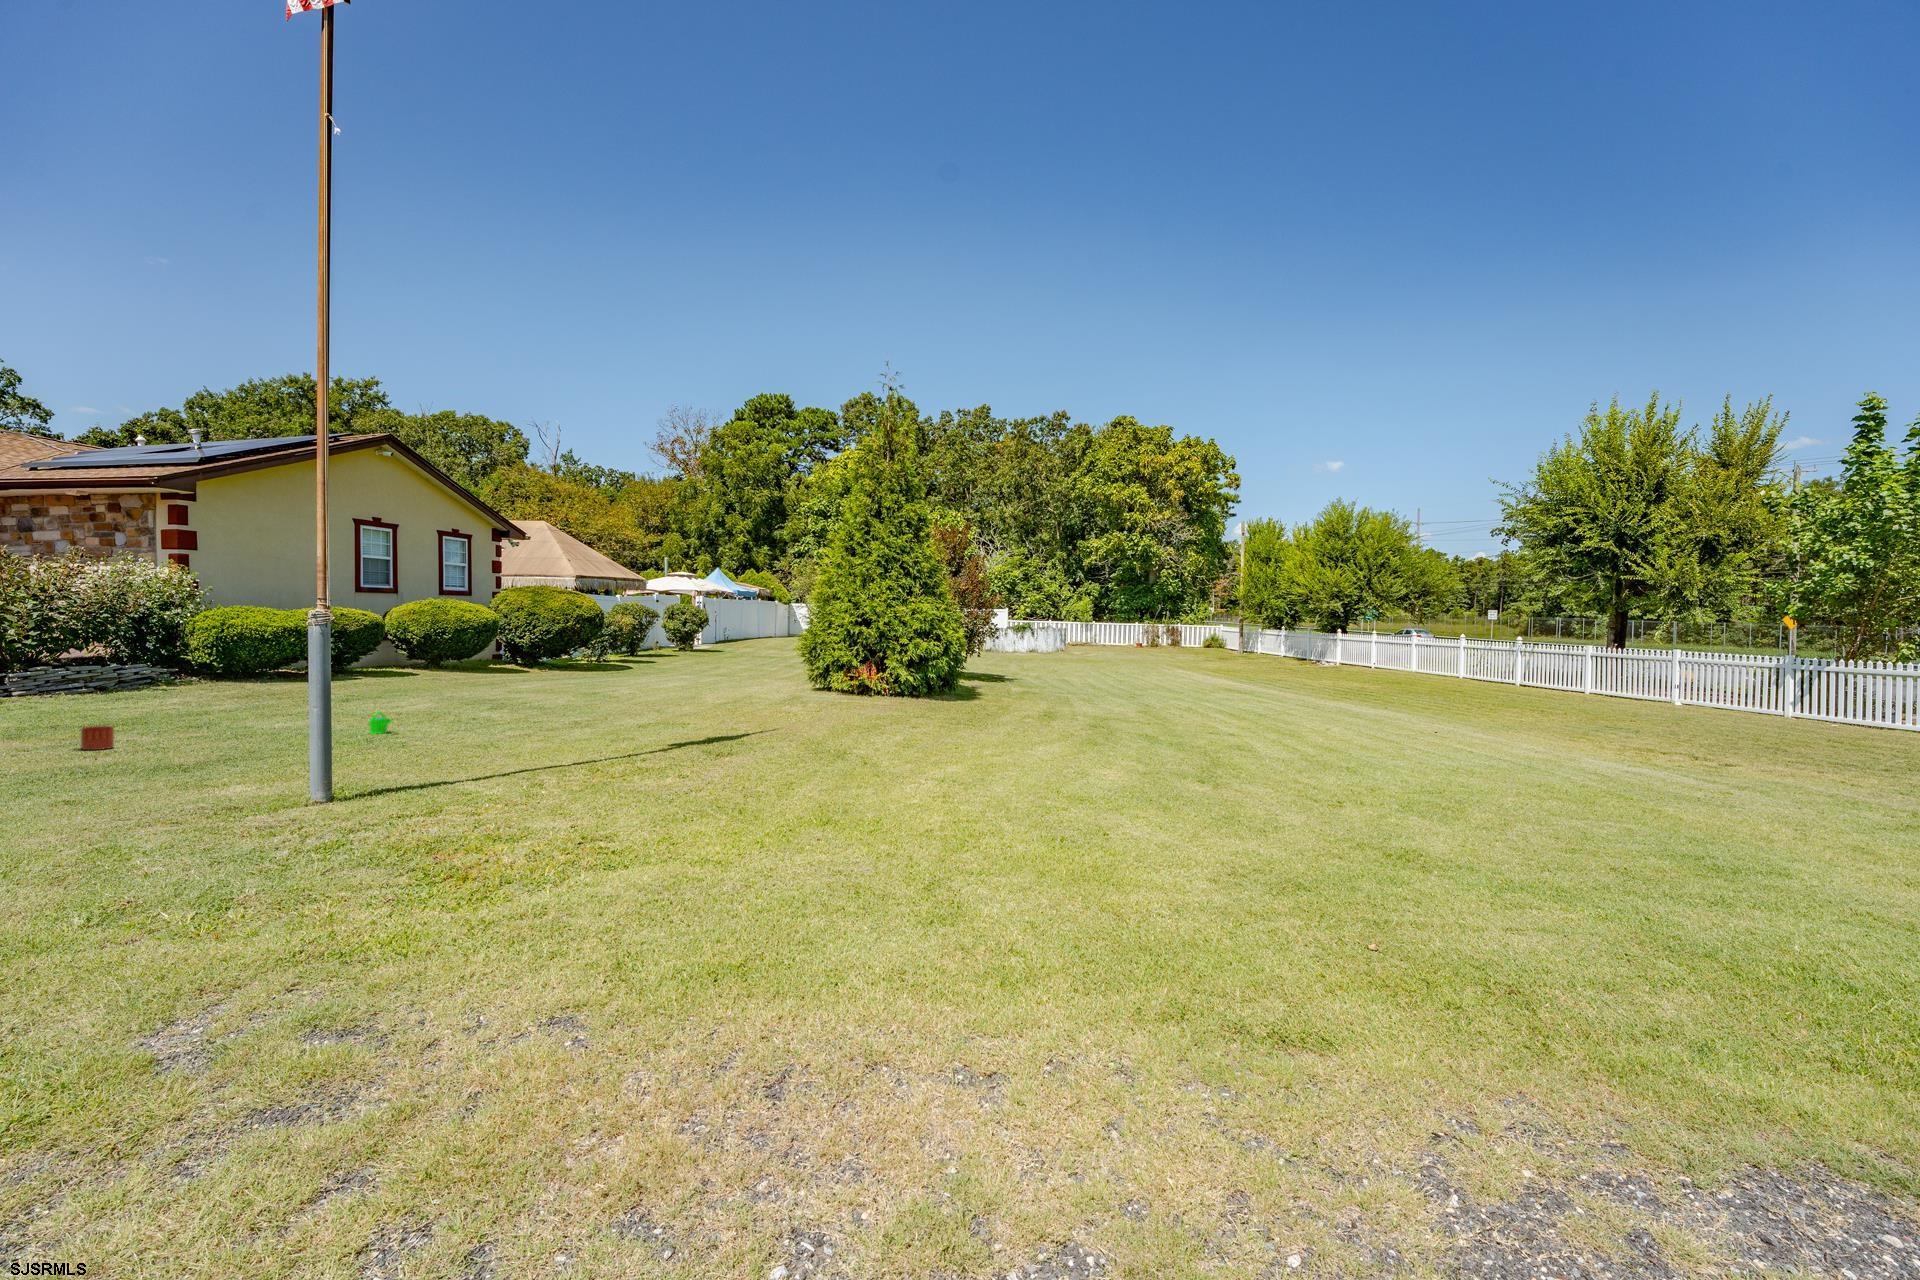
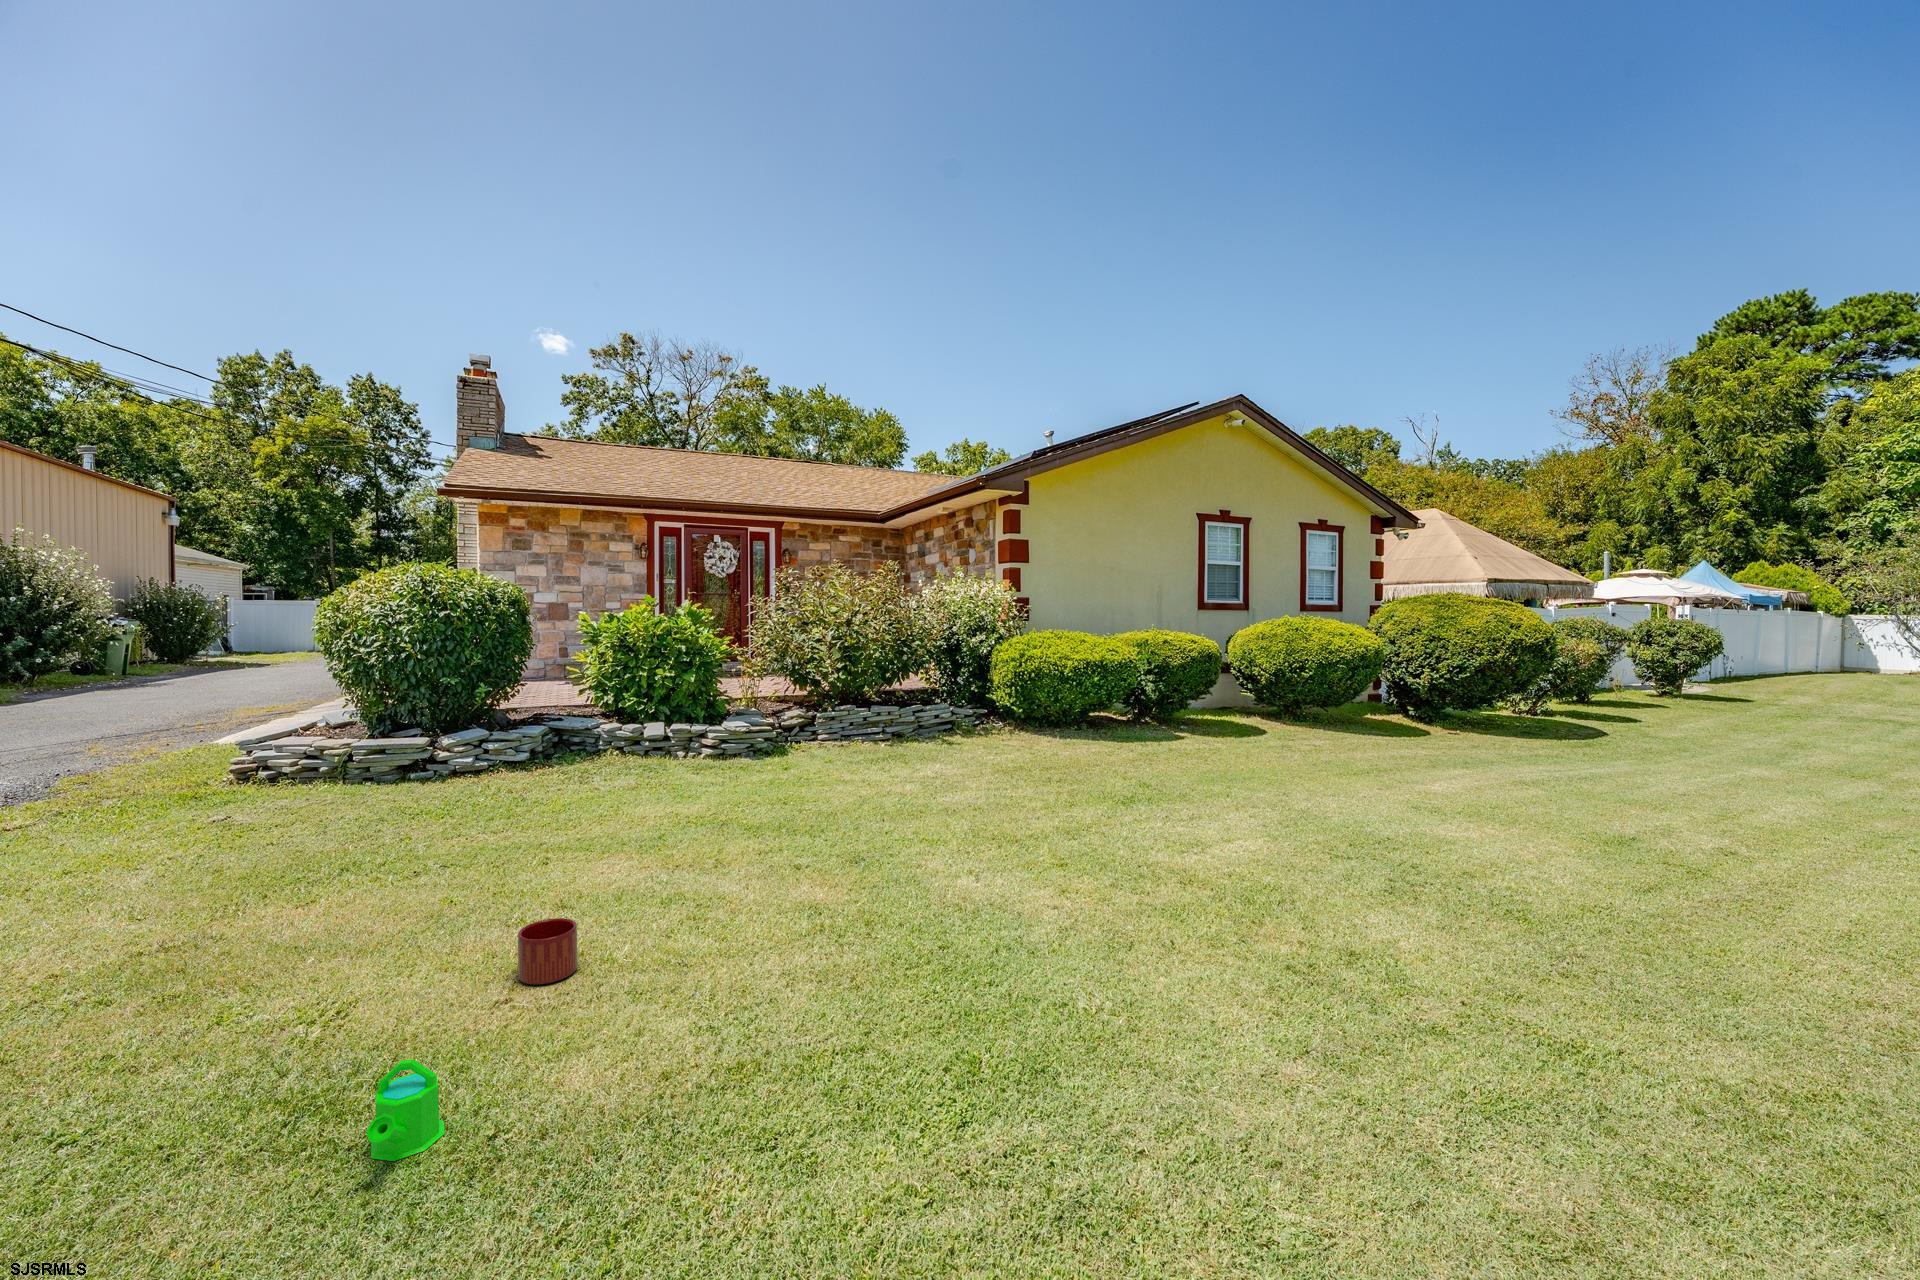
watering can: present [369,711,392,734] -> present [366,1059,445,1161]

